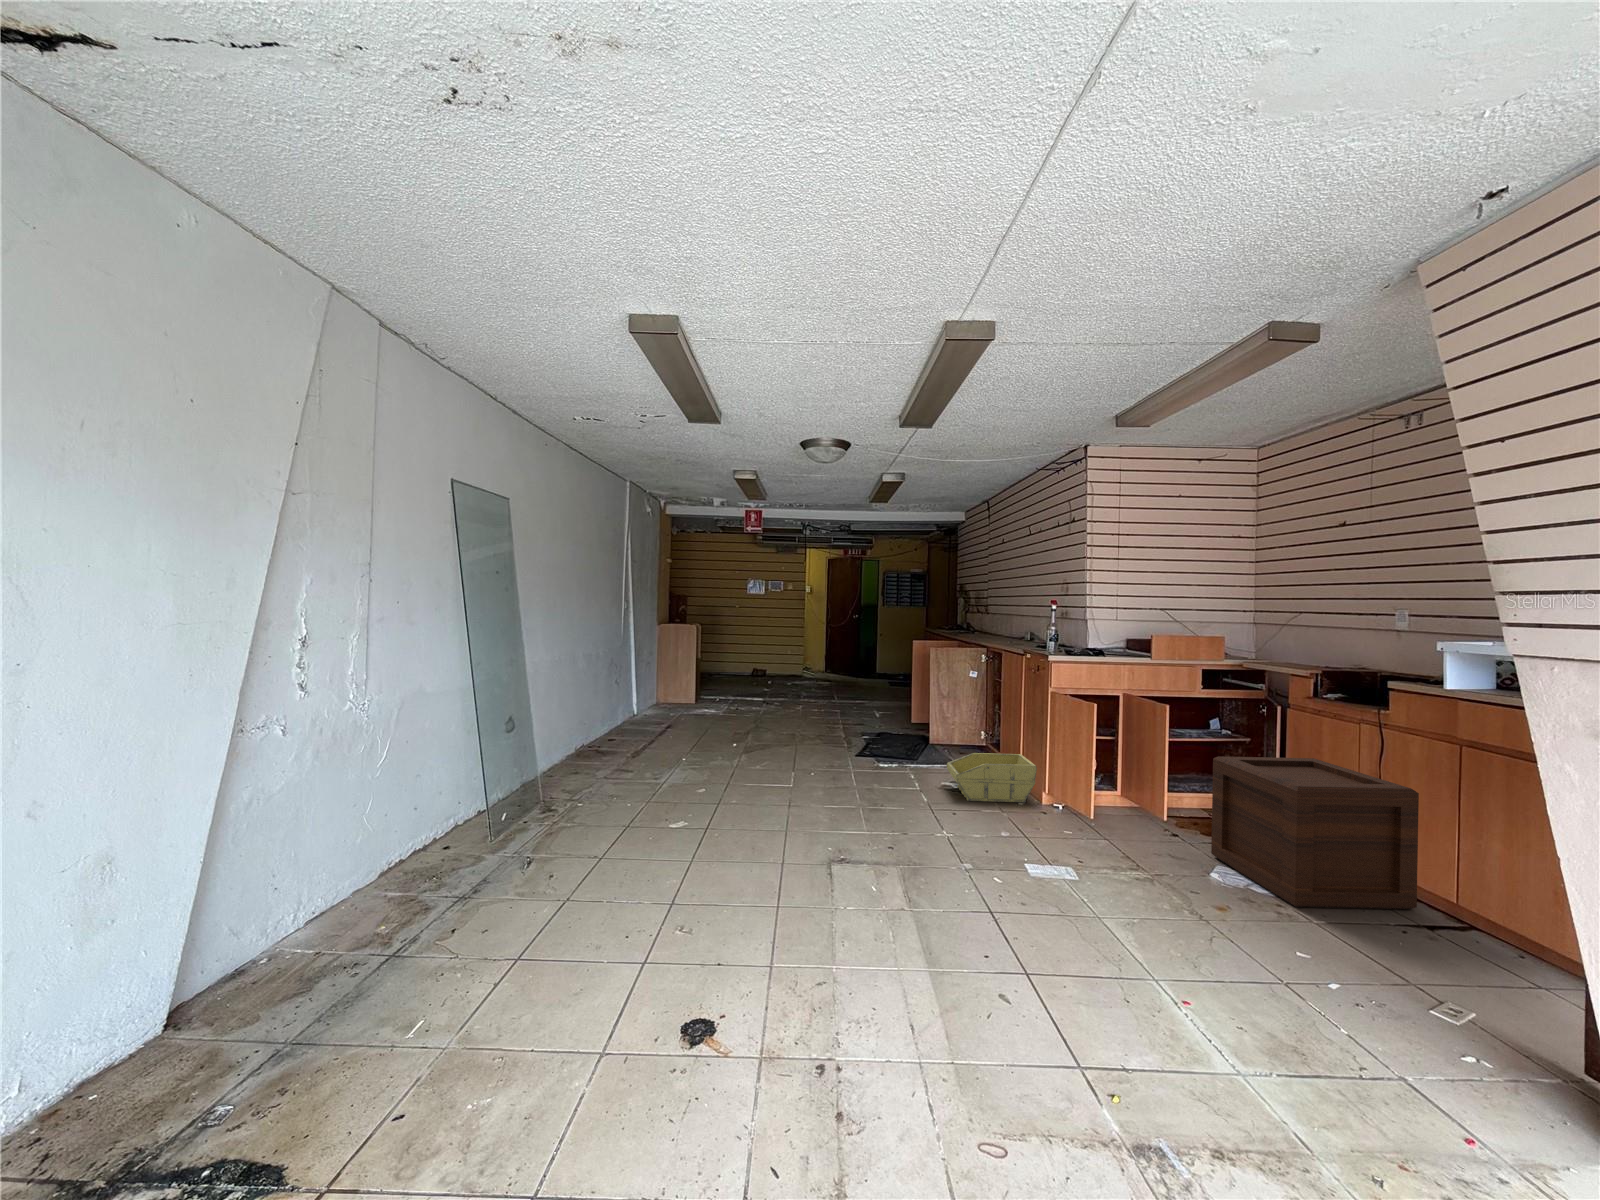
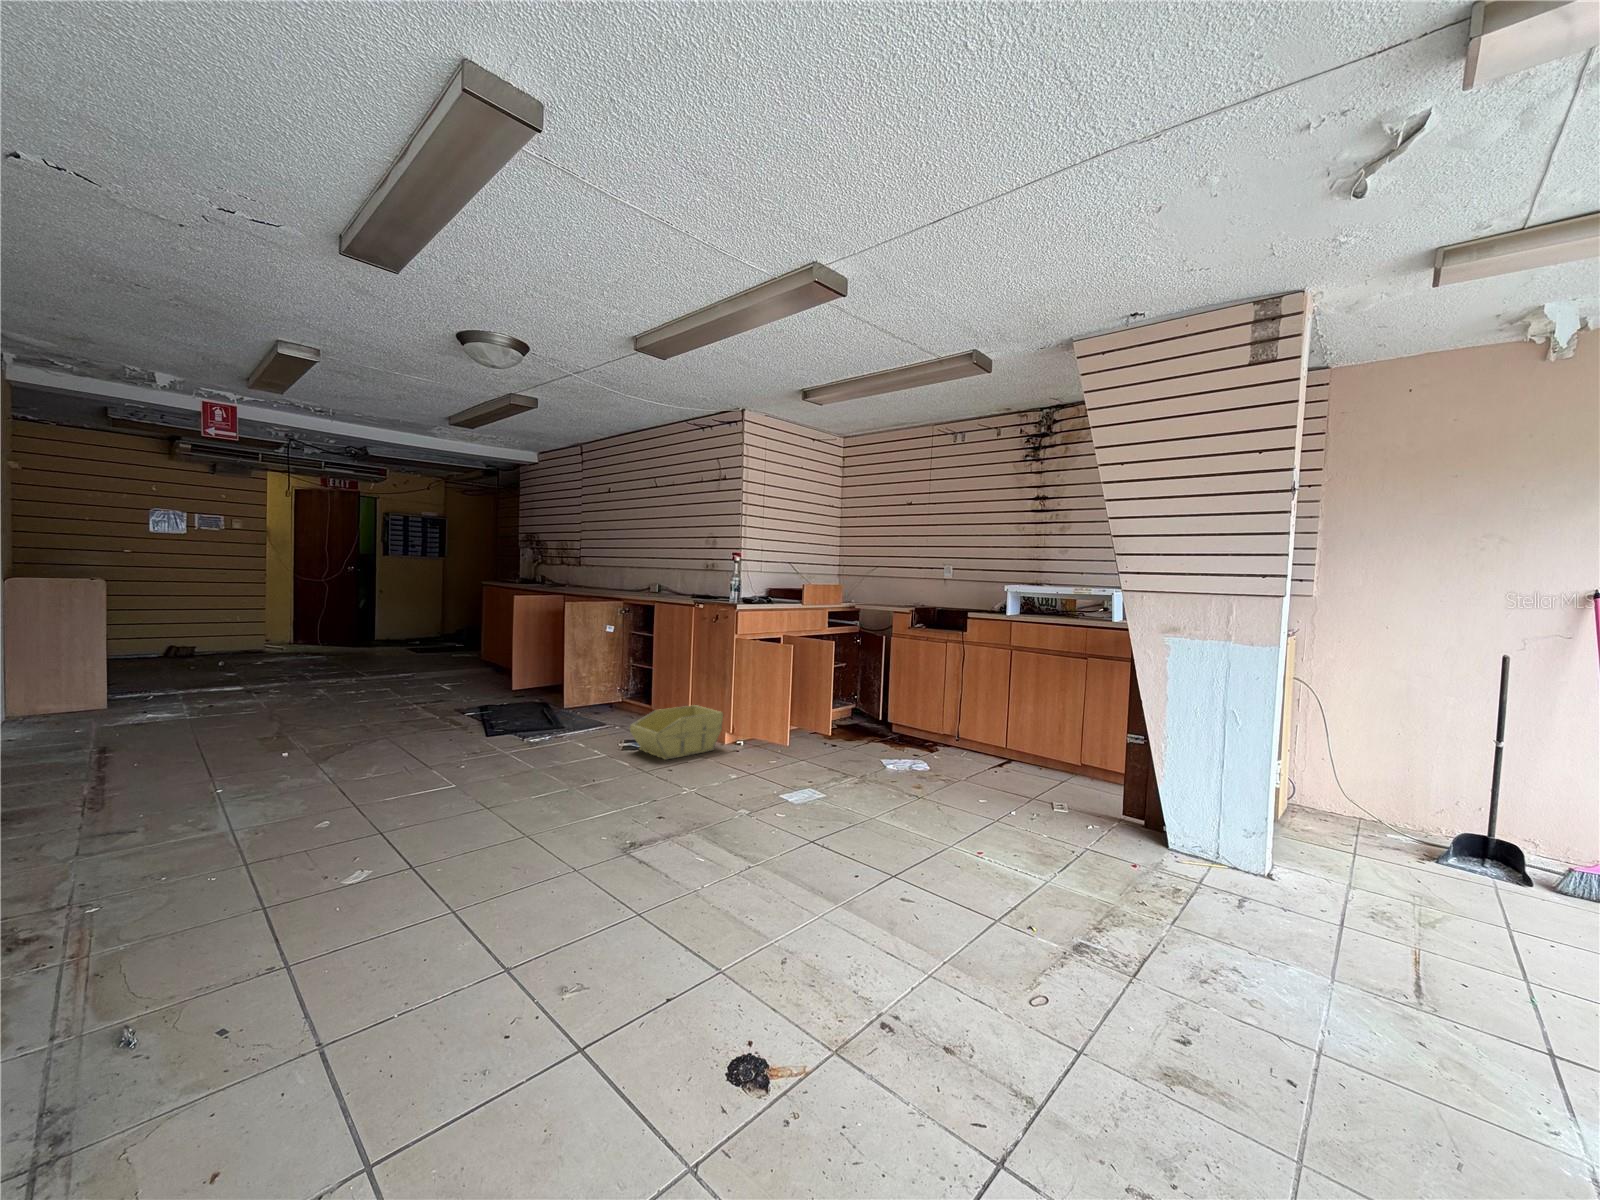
wooden crate: present [1211,756,1419,909] -> none [873,674,989,777]

